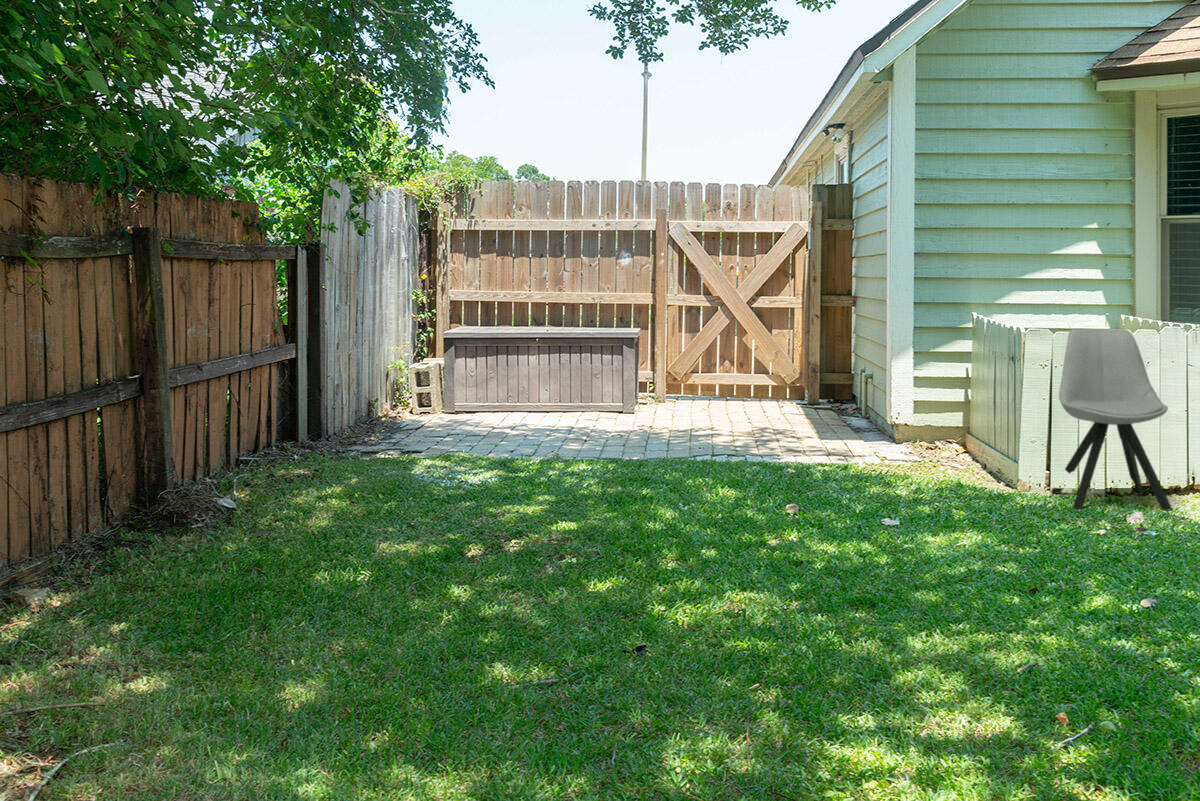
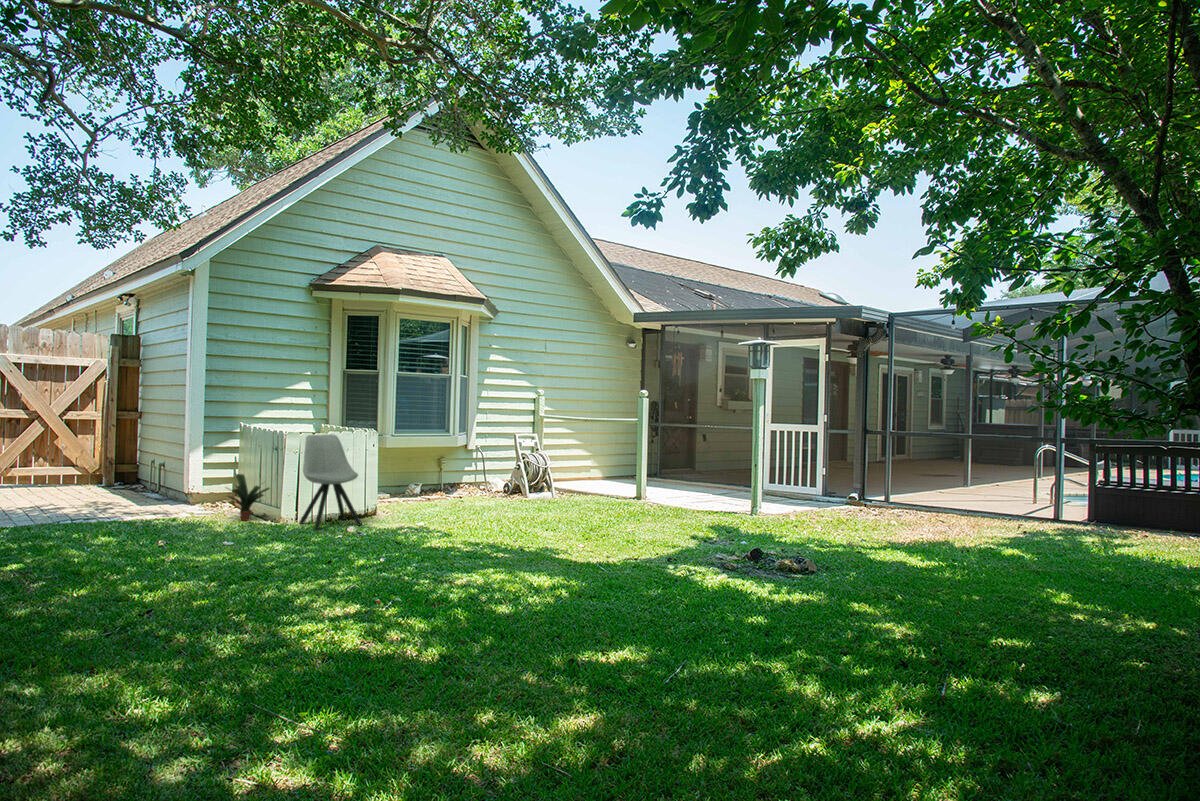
potted plant: none [932,395,1006,478] -> present [228,474,269,521]

